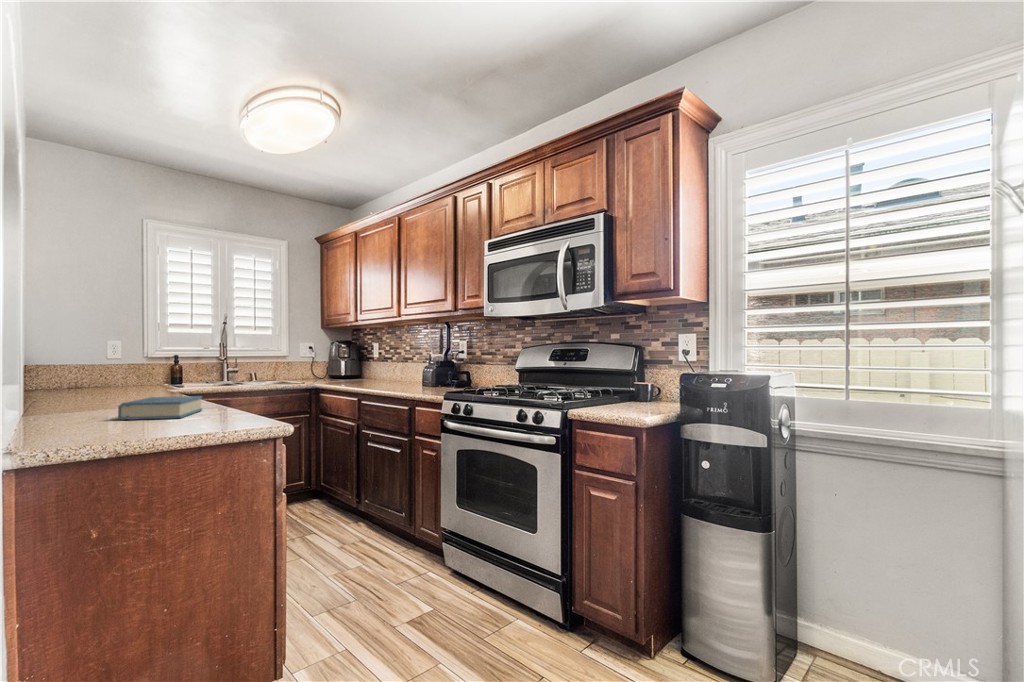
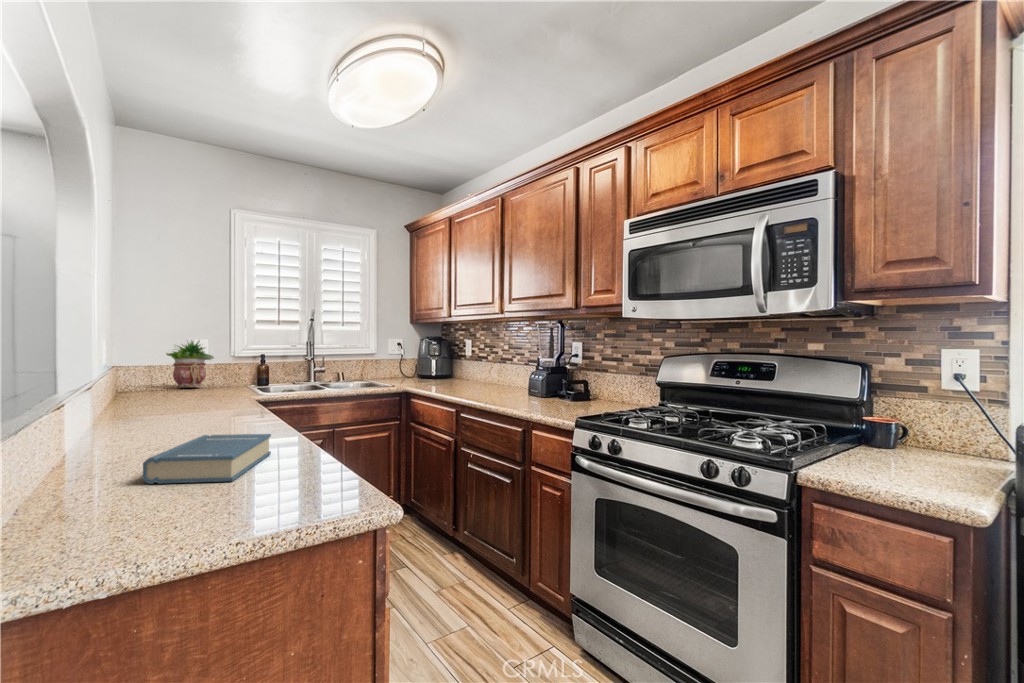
potted plant: none [82,341,130,387] -> present [166,341,214,387]

